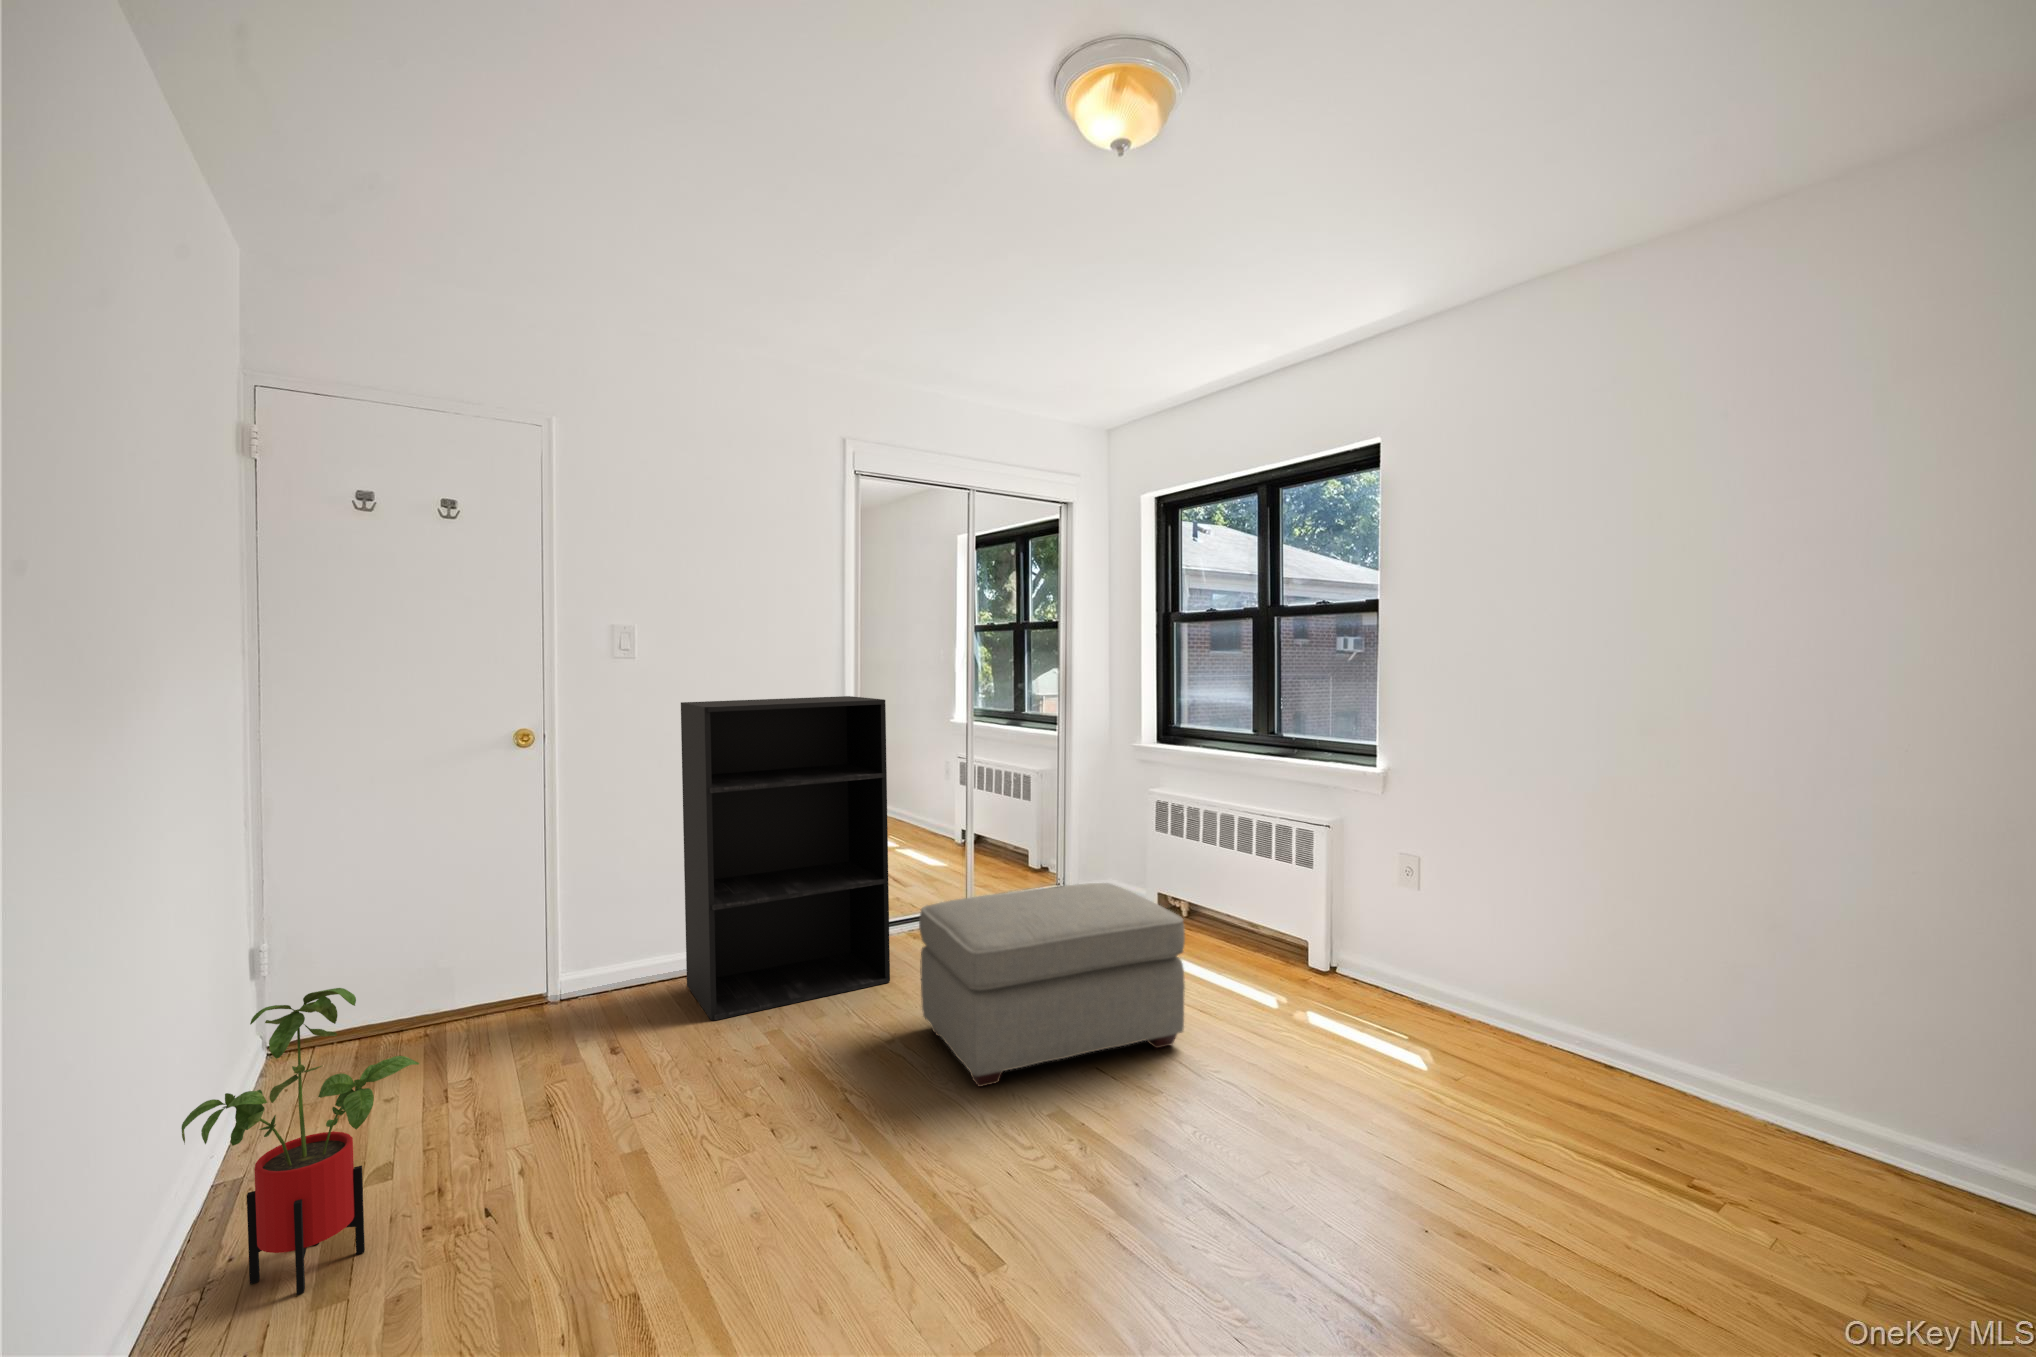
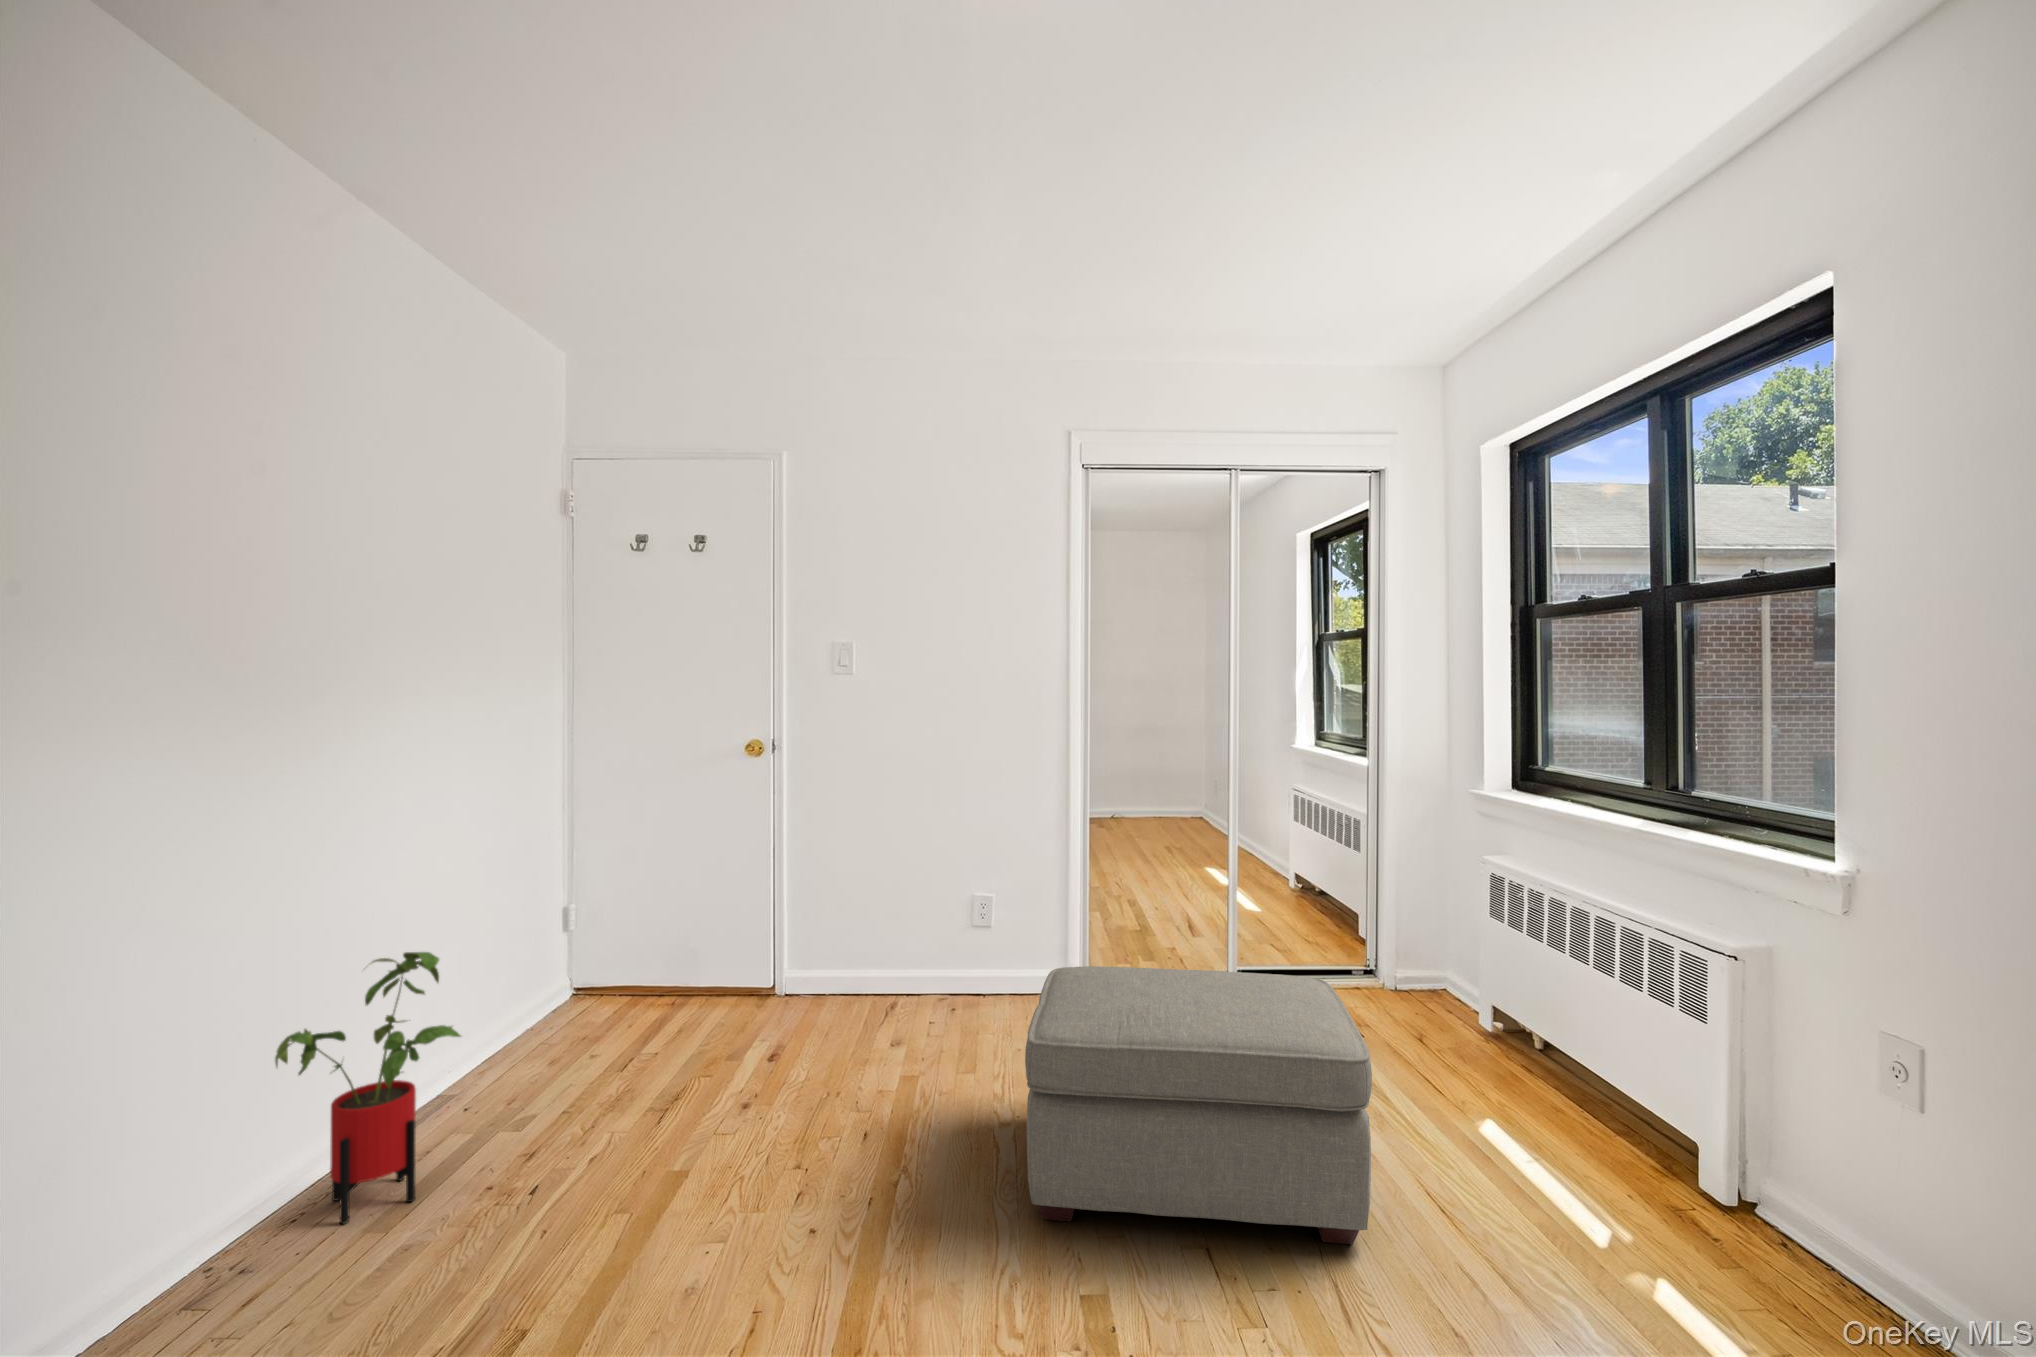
bookshelf: present [681,696,890,1020] -> none [867,712,1074,1052]

